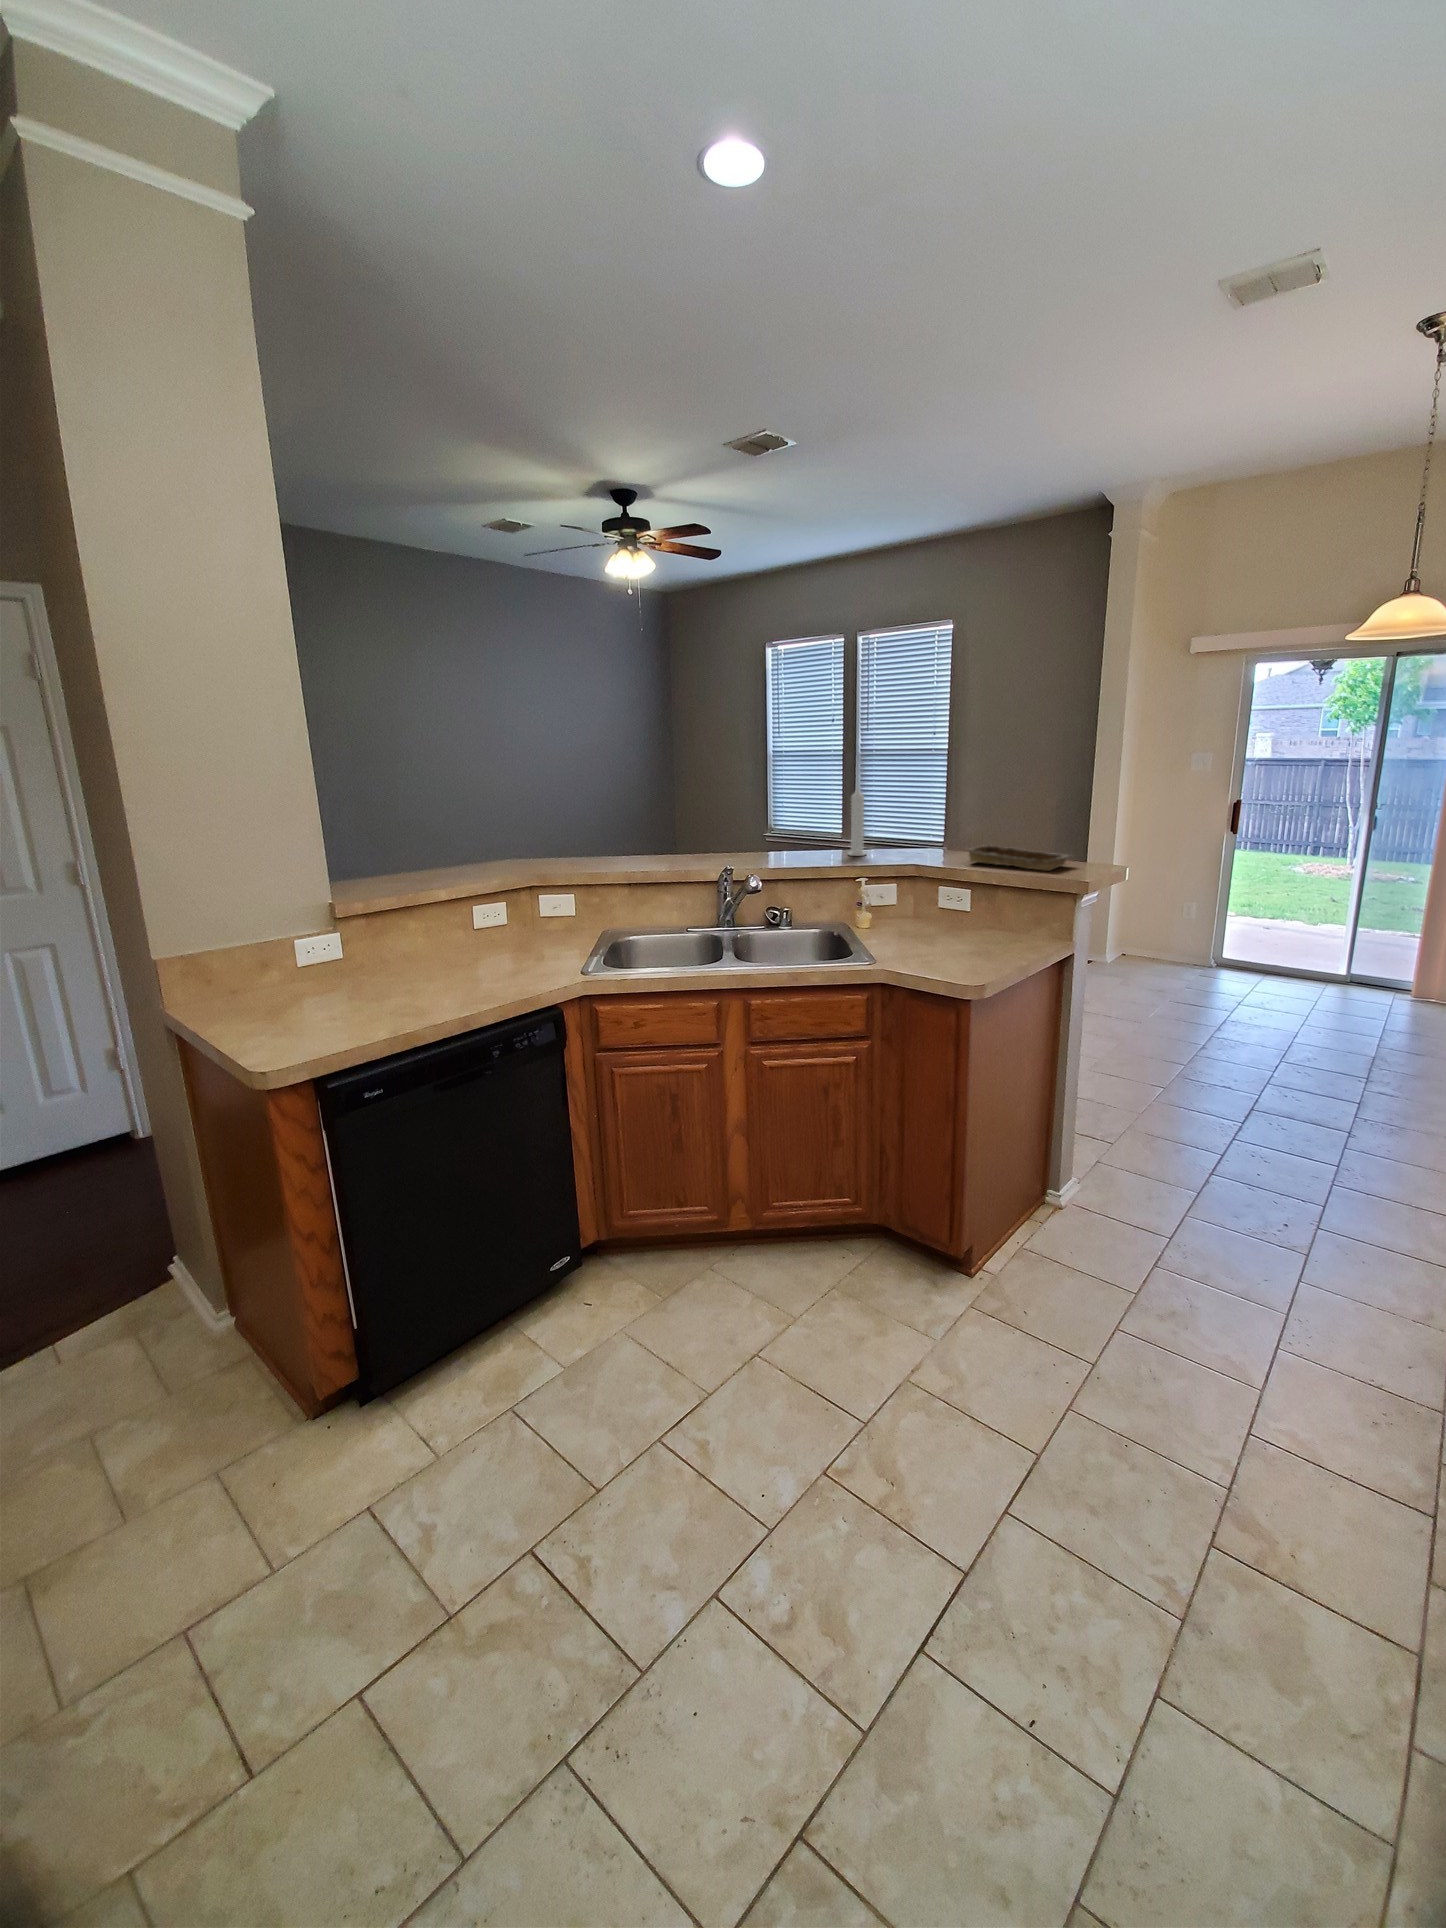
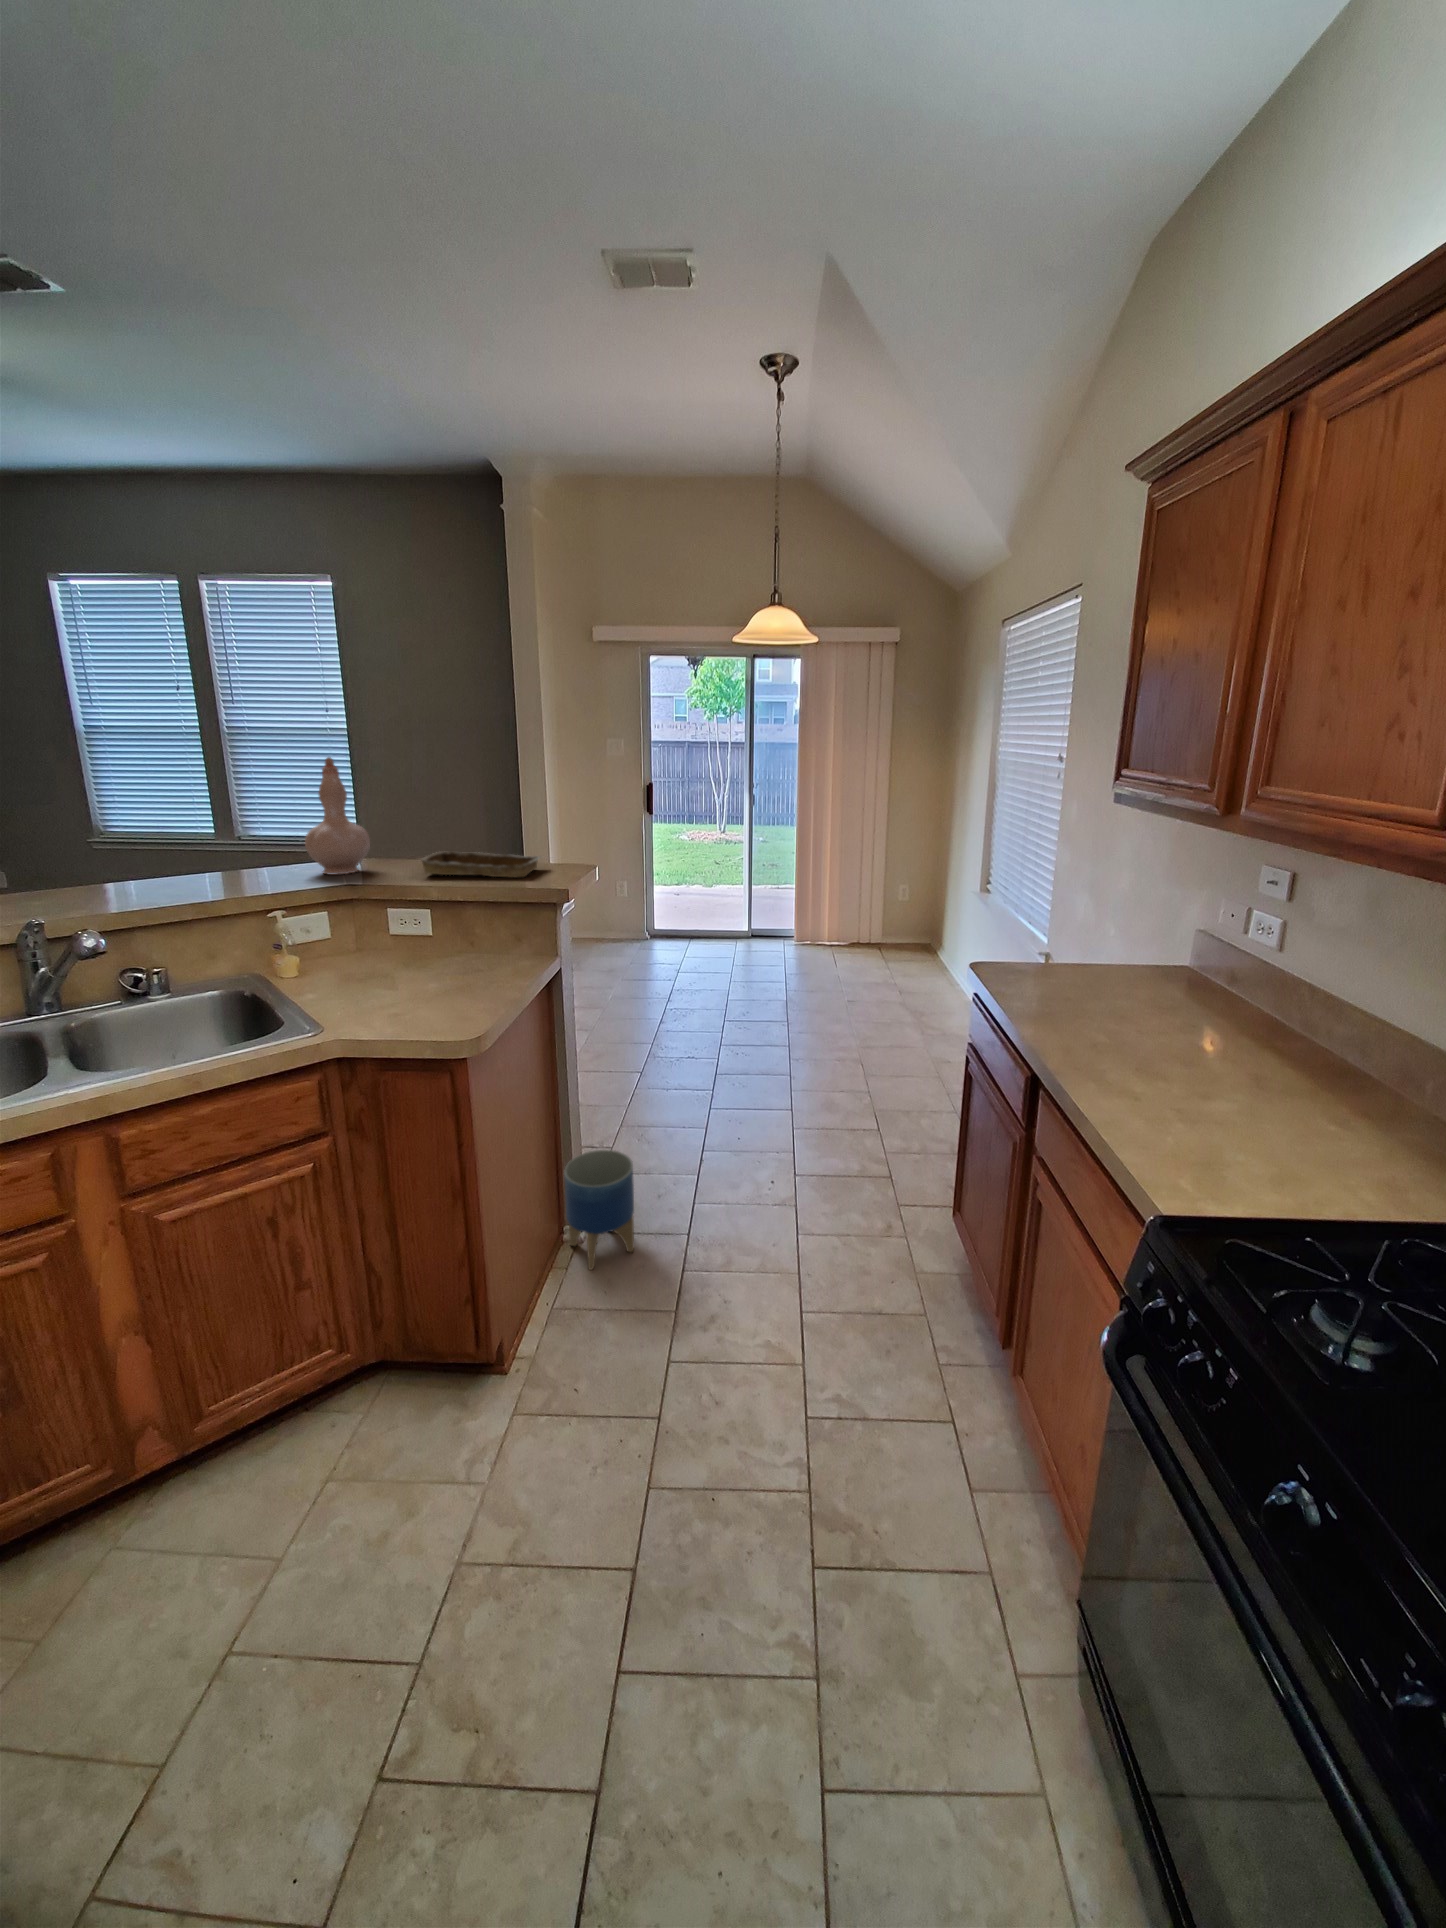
vase: none [889,766,934,857] -> present [305,757,370,875]
candle: present [848,787,866,856] -> none [240,785,275,880]
planter: none [1049,1131,1118,1237] -> present [564,1150,634,1270]

